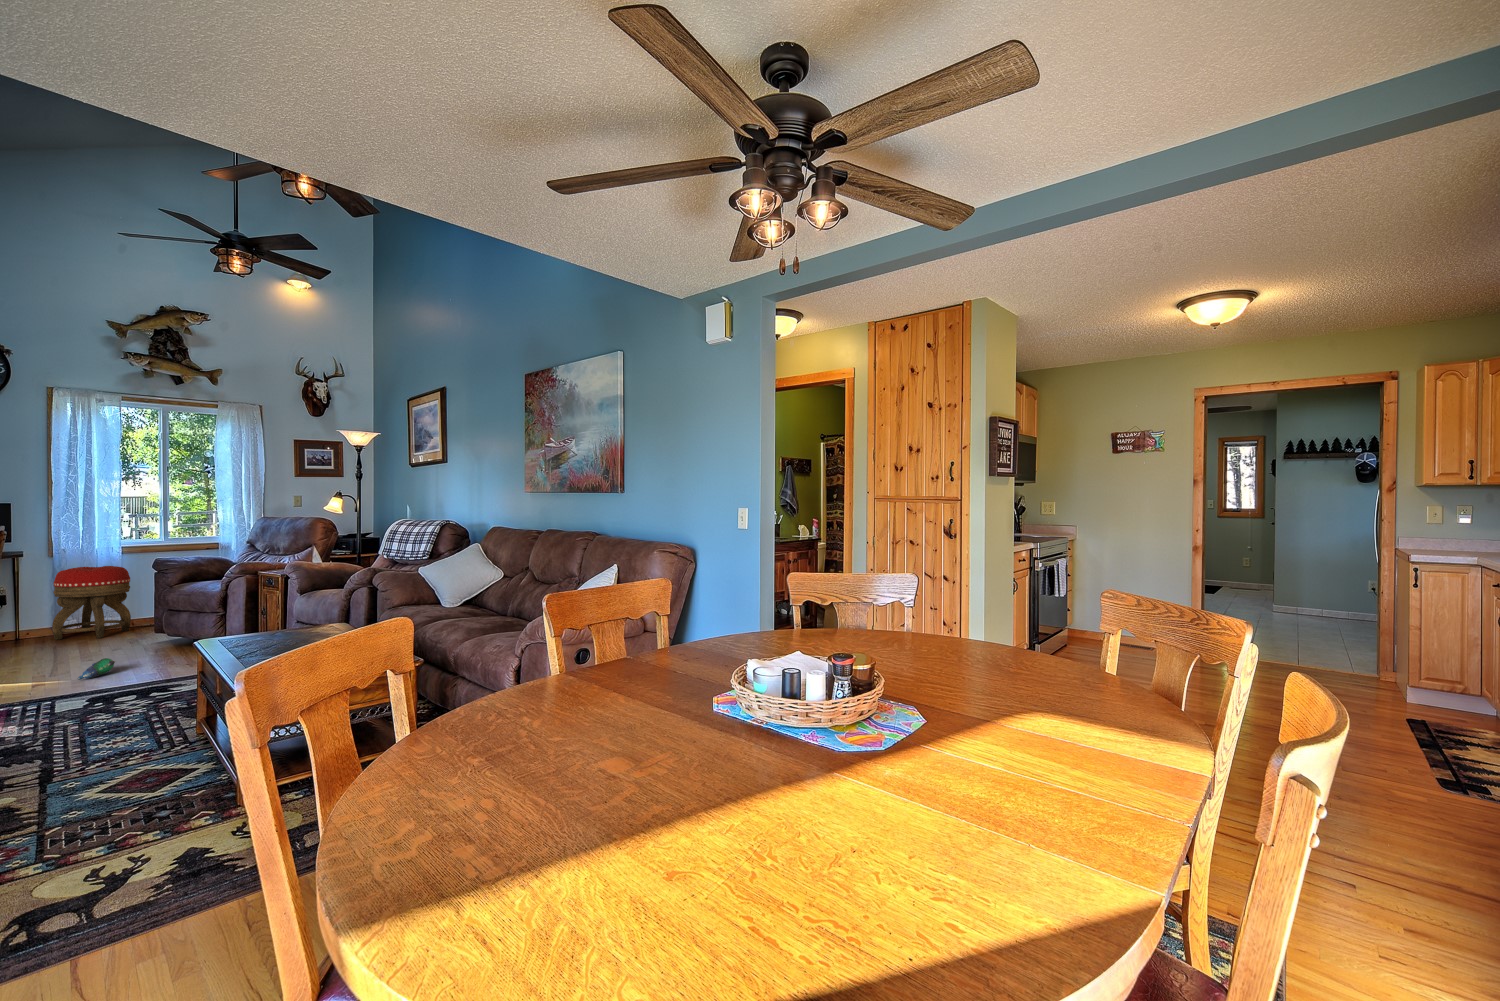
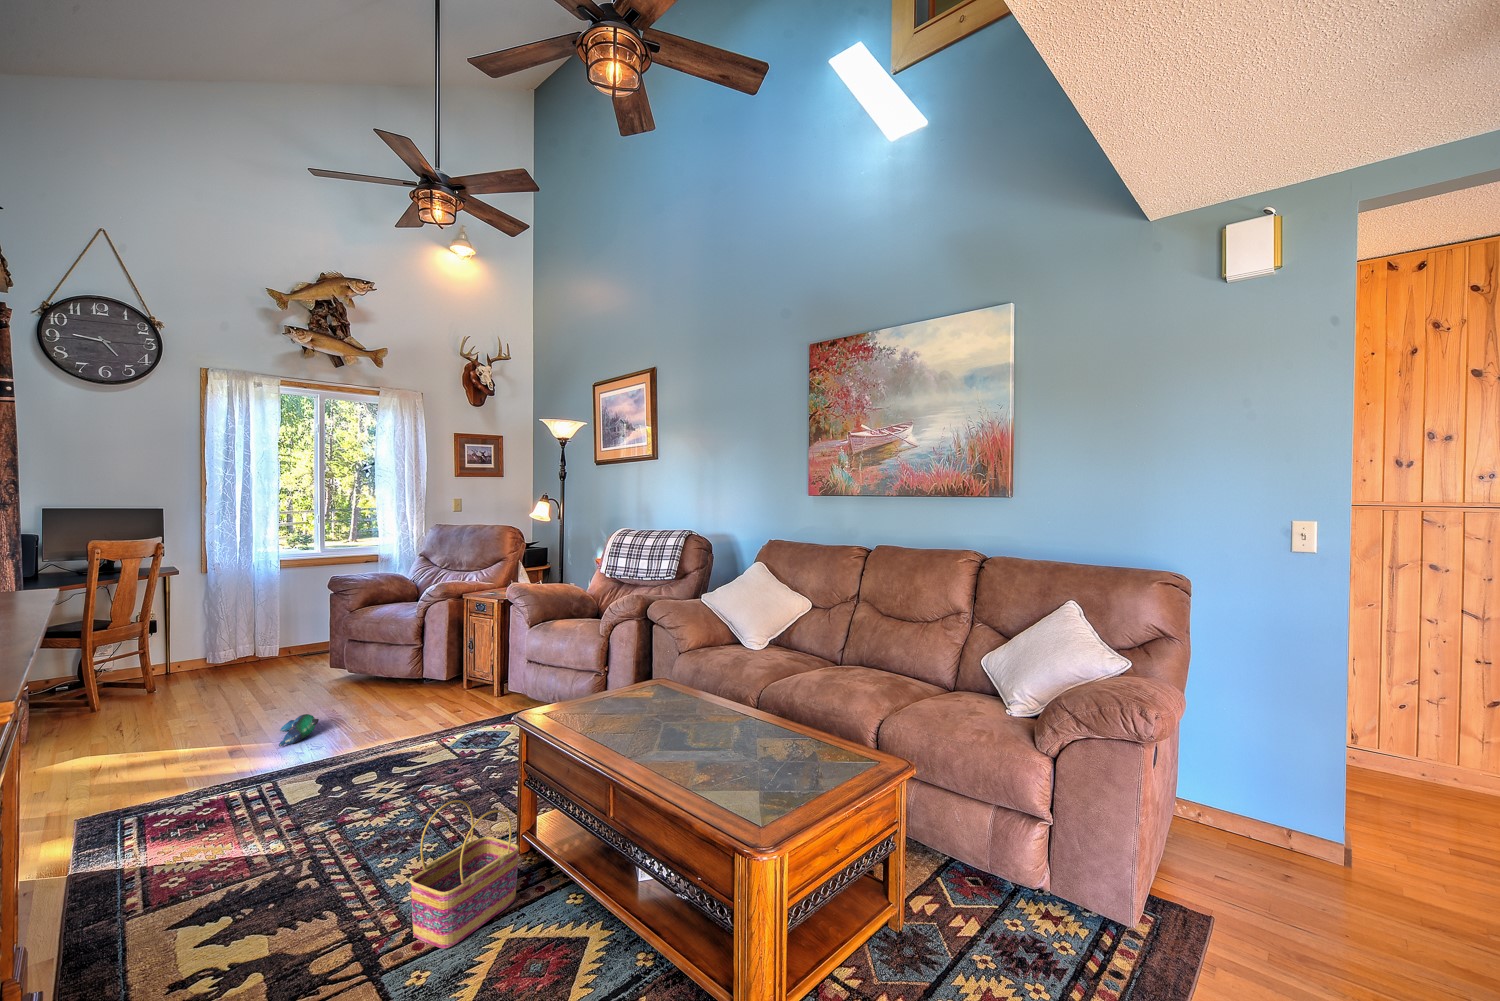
footstool: present [52,566,131,640] -> none [210,584,294,676]
basket: none [94,685,183,767] -> present [410,800,519,949]

